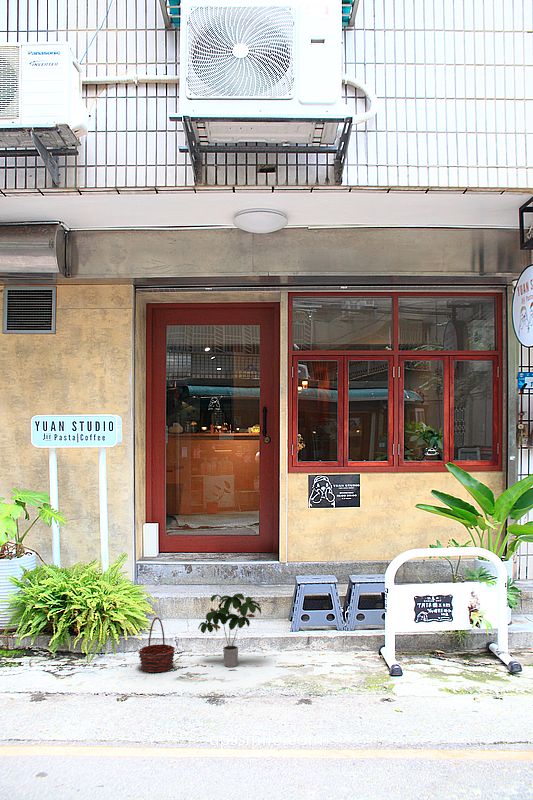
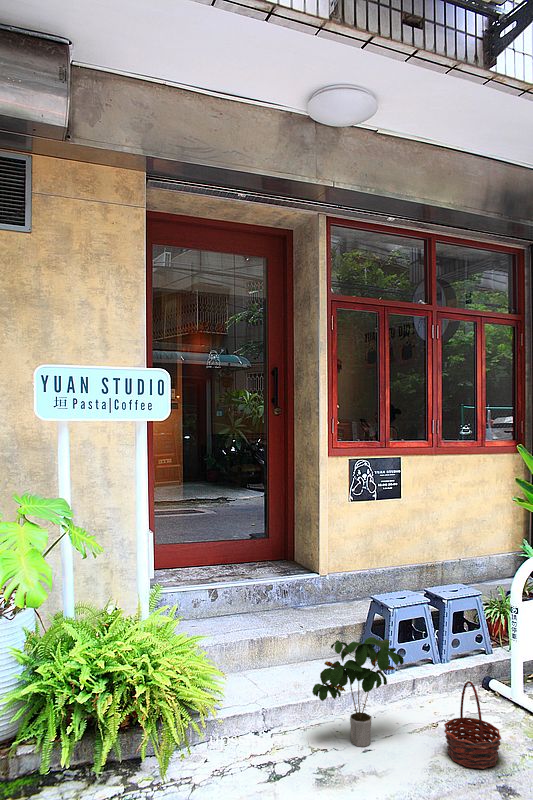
basket: present [138,617,175,672] -> present [444,681,501,769]

